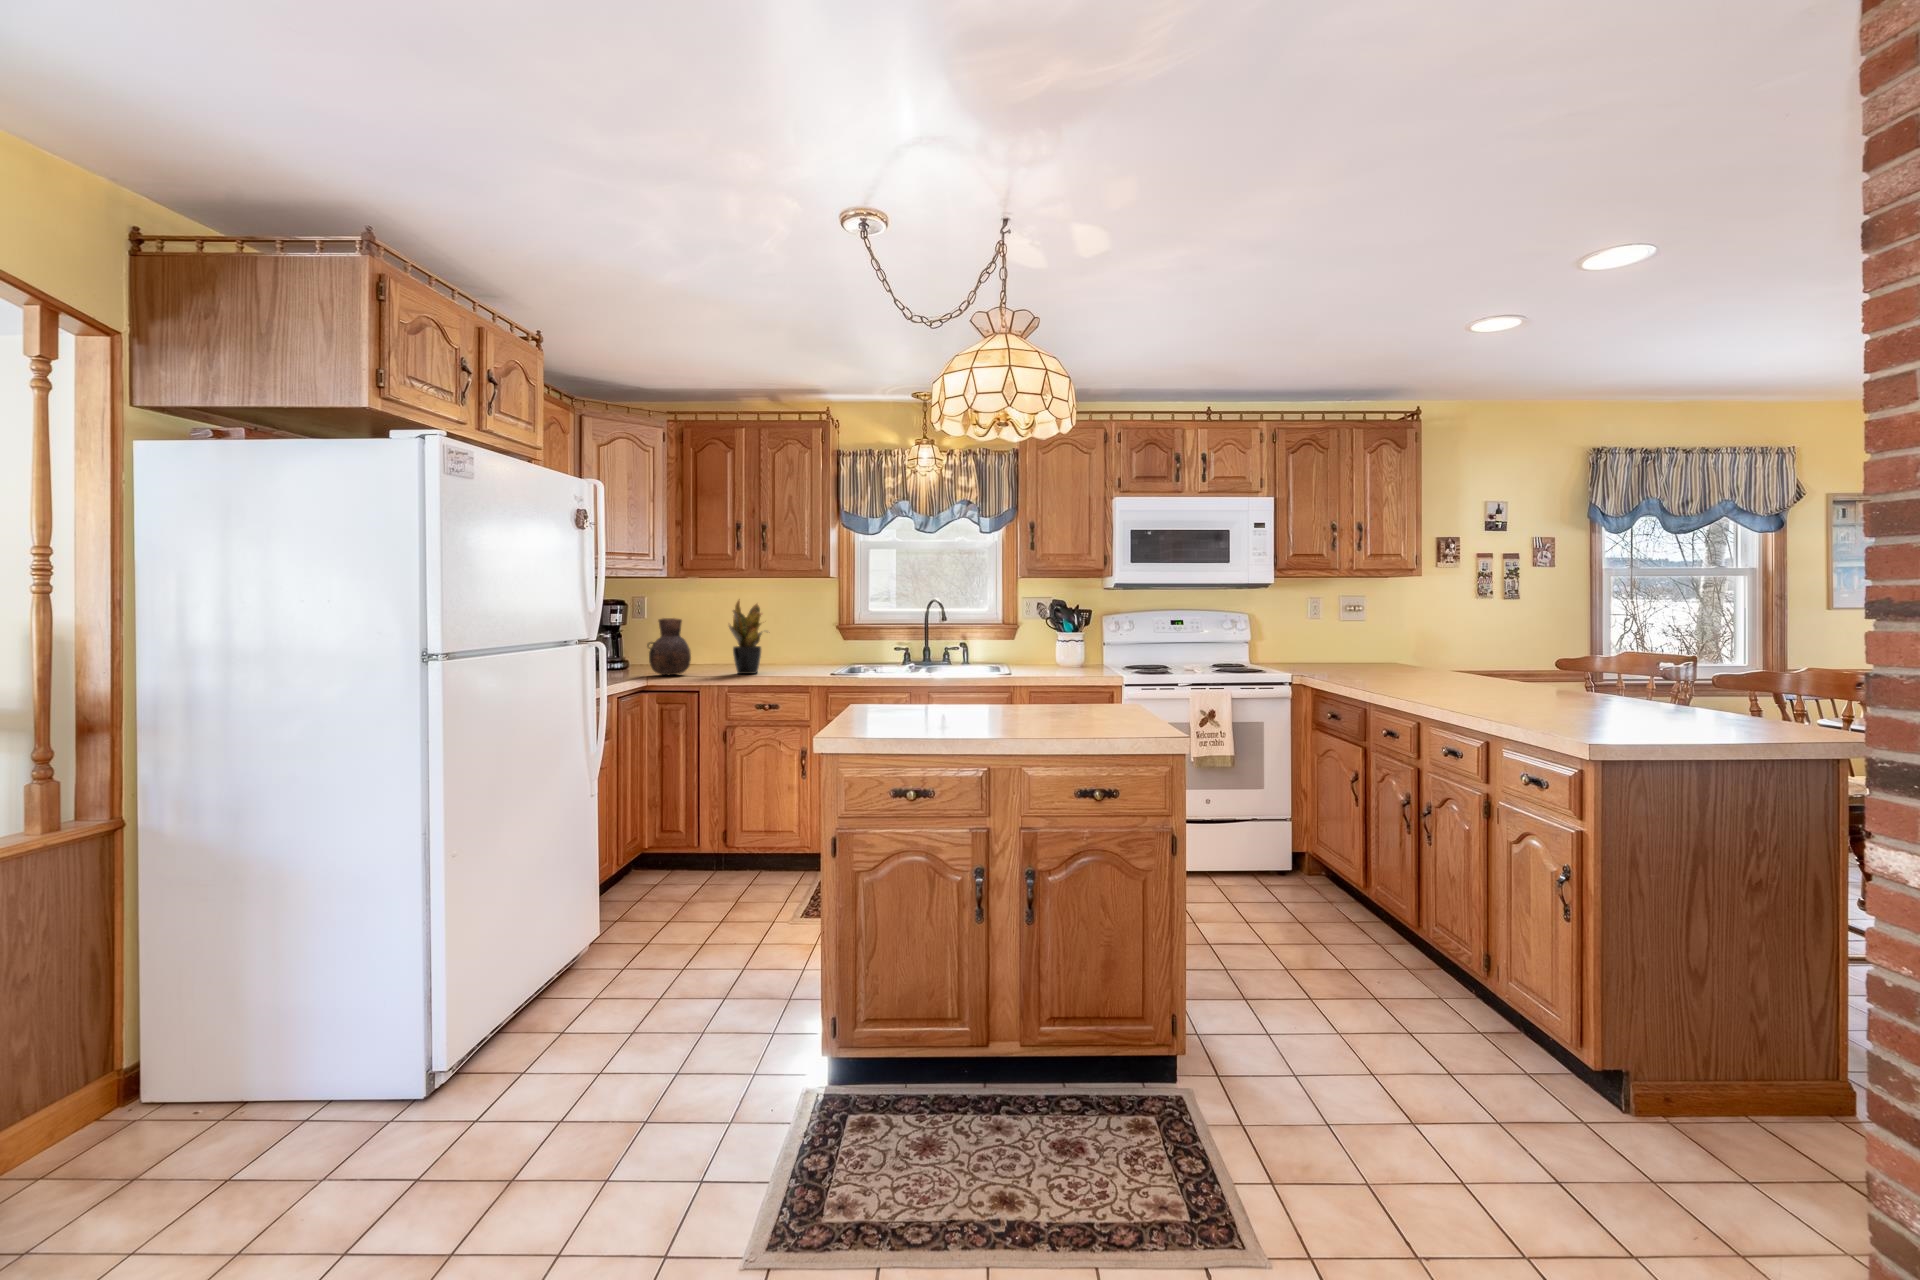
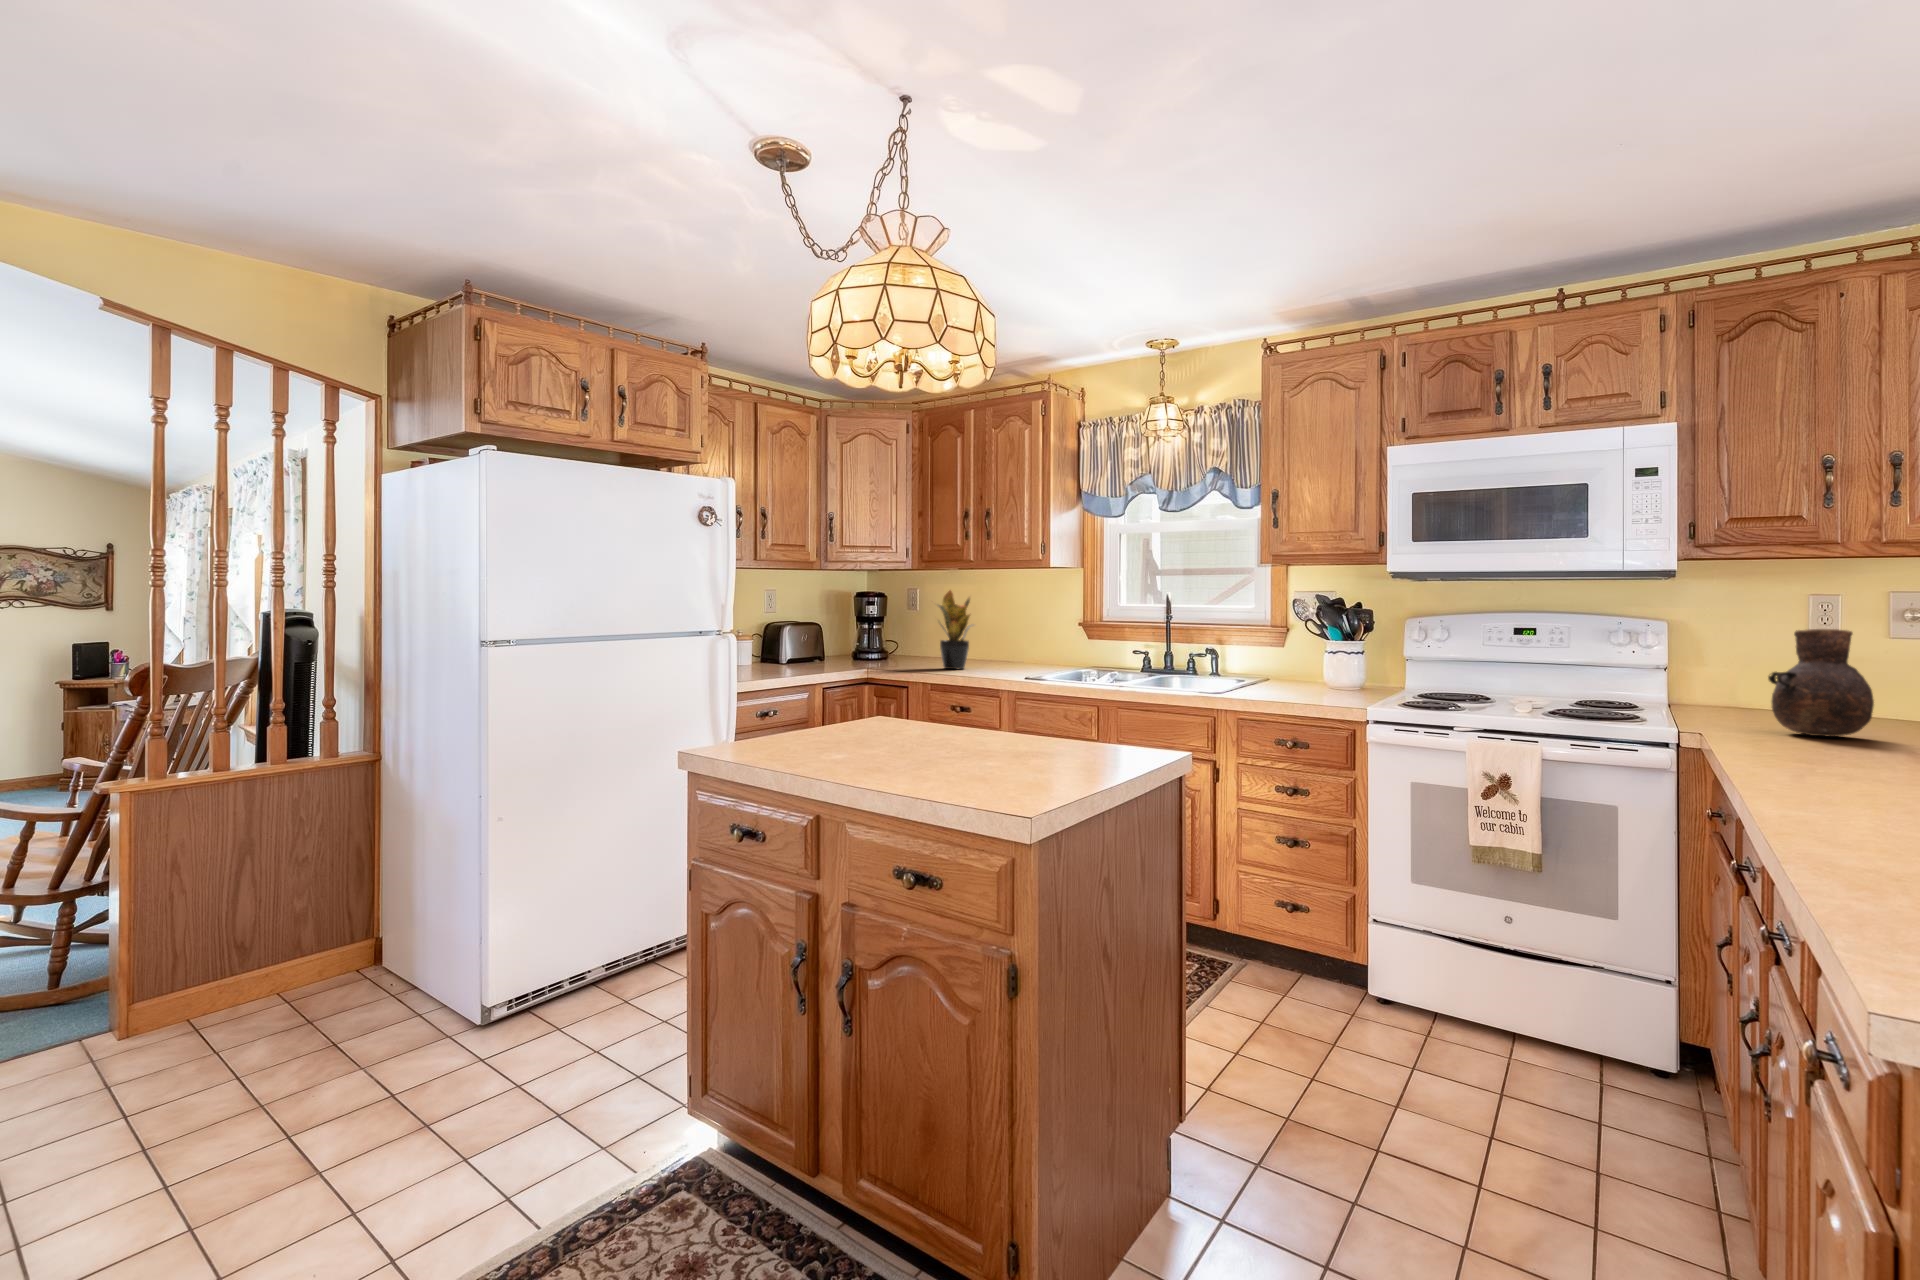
vase: present [647,618,691,675] -> present [1768,629,1874,737]

